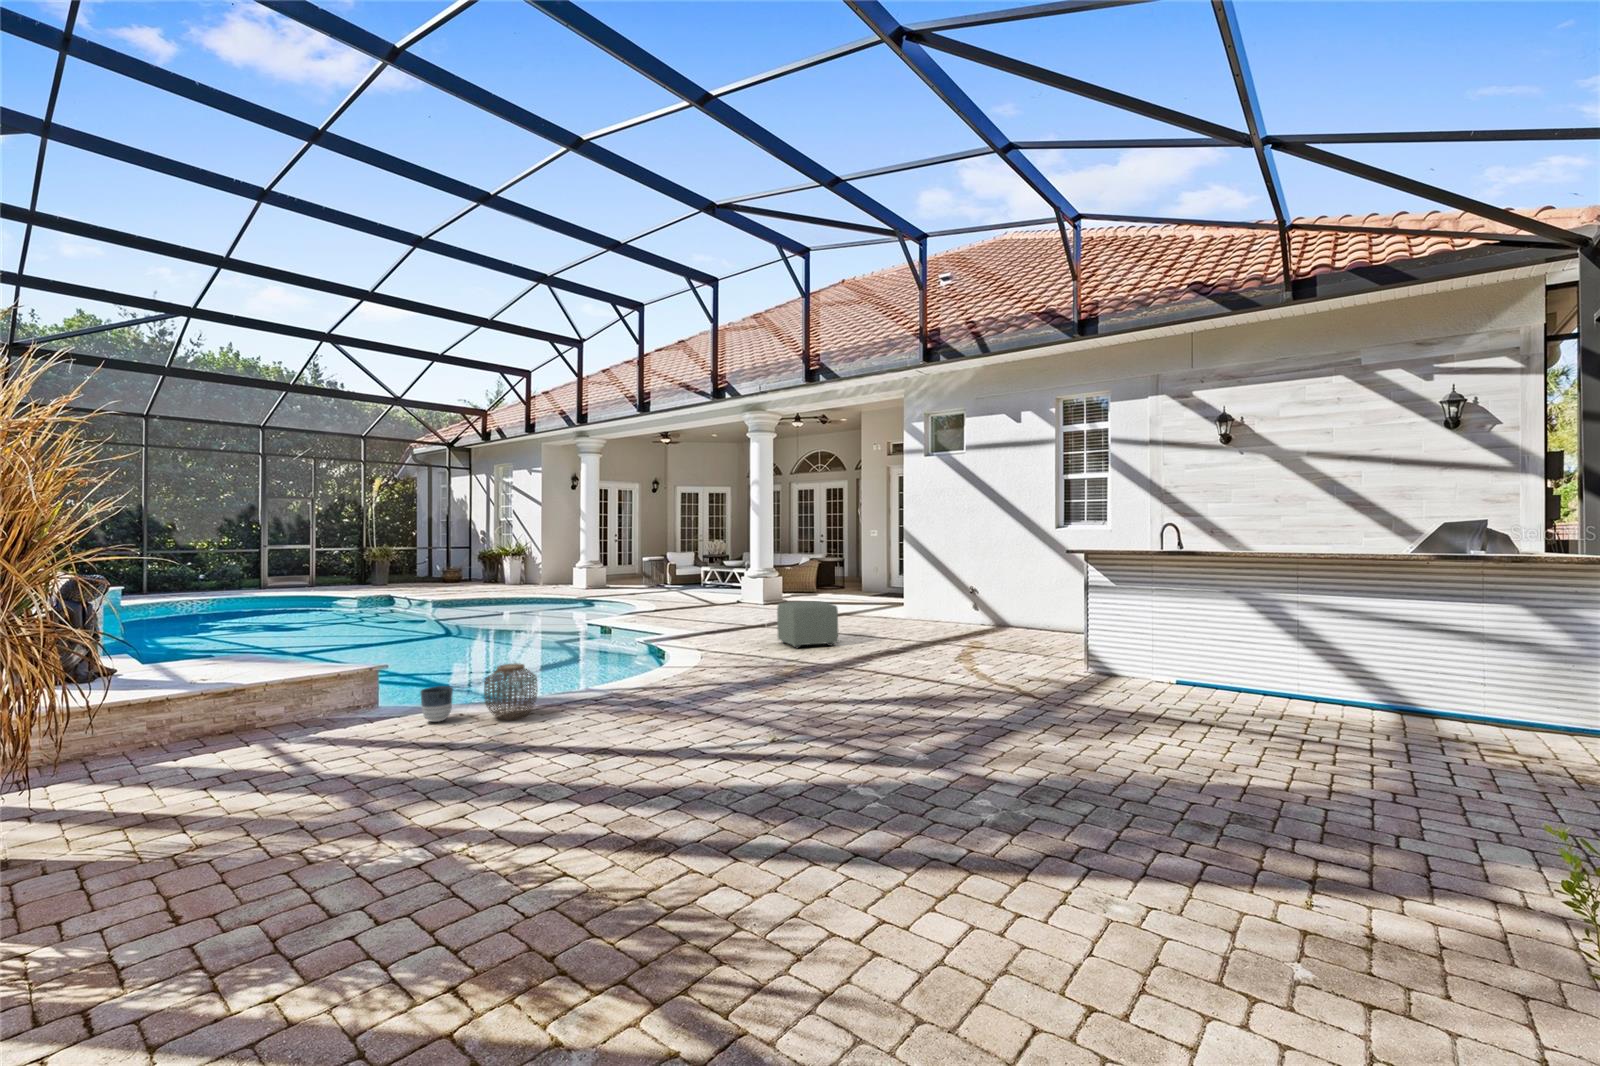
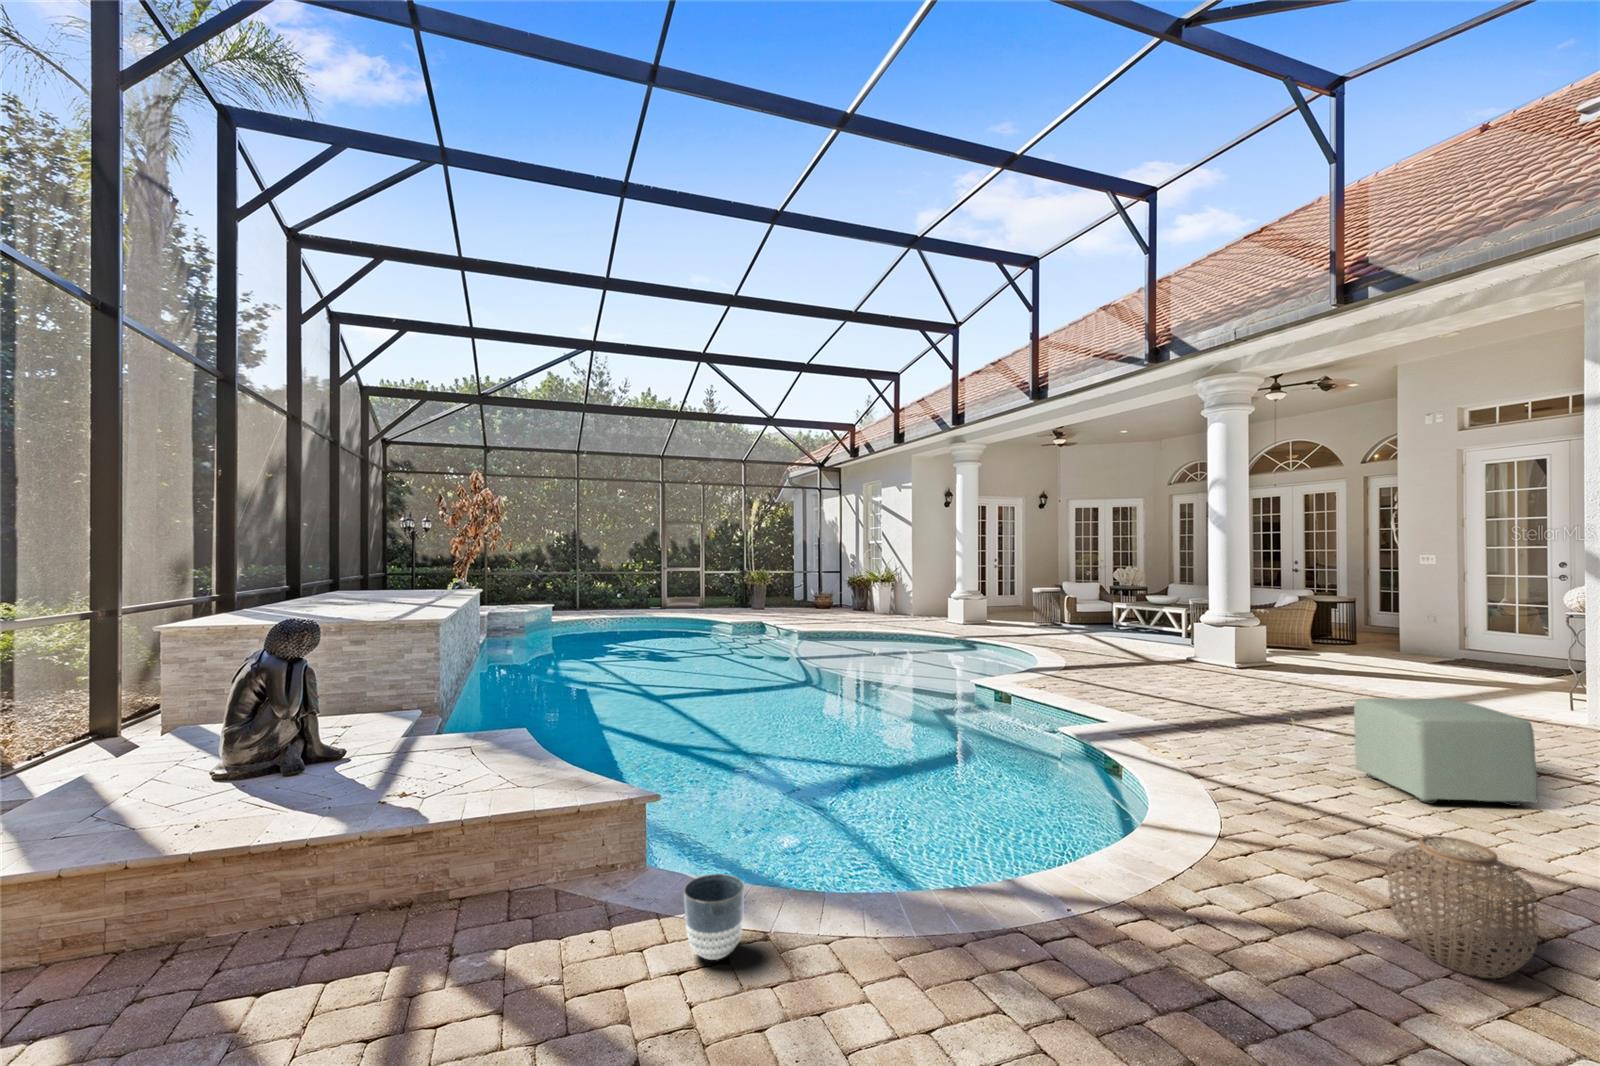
woven basket: present [484,664,537,720] -> present [1388,836,1538,978]

